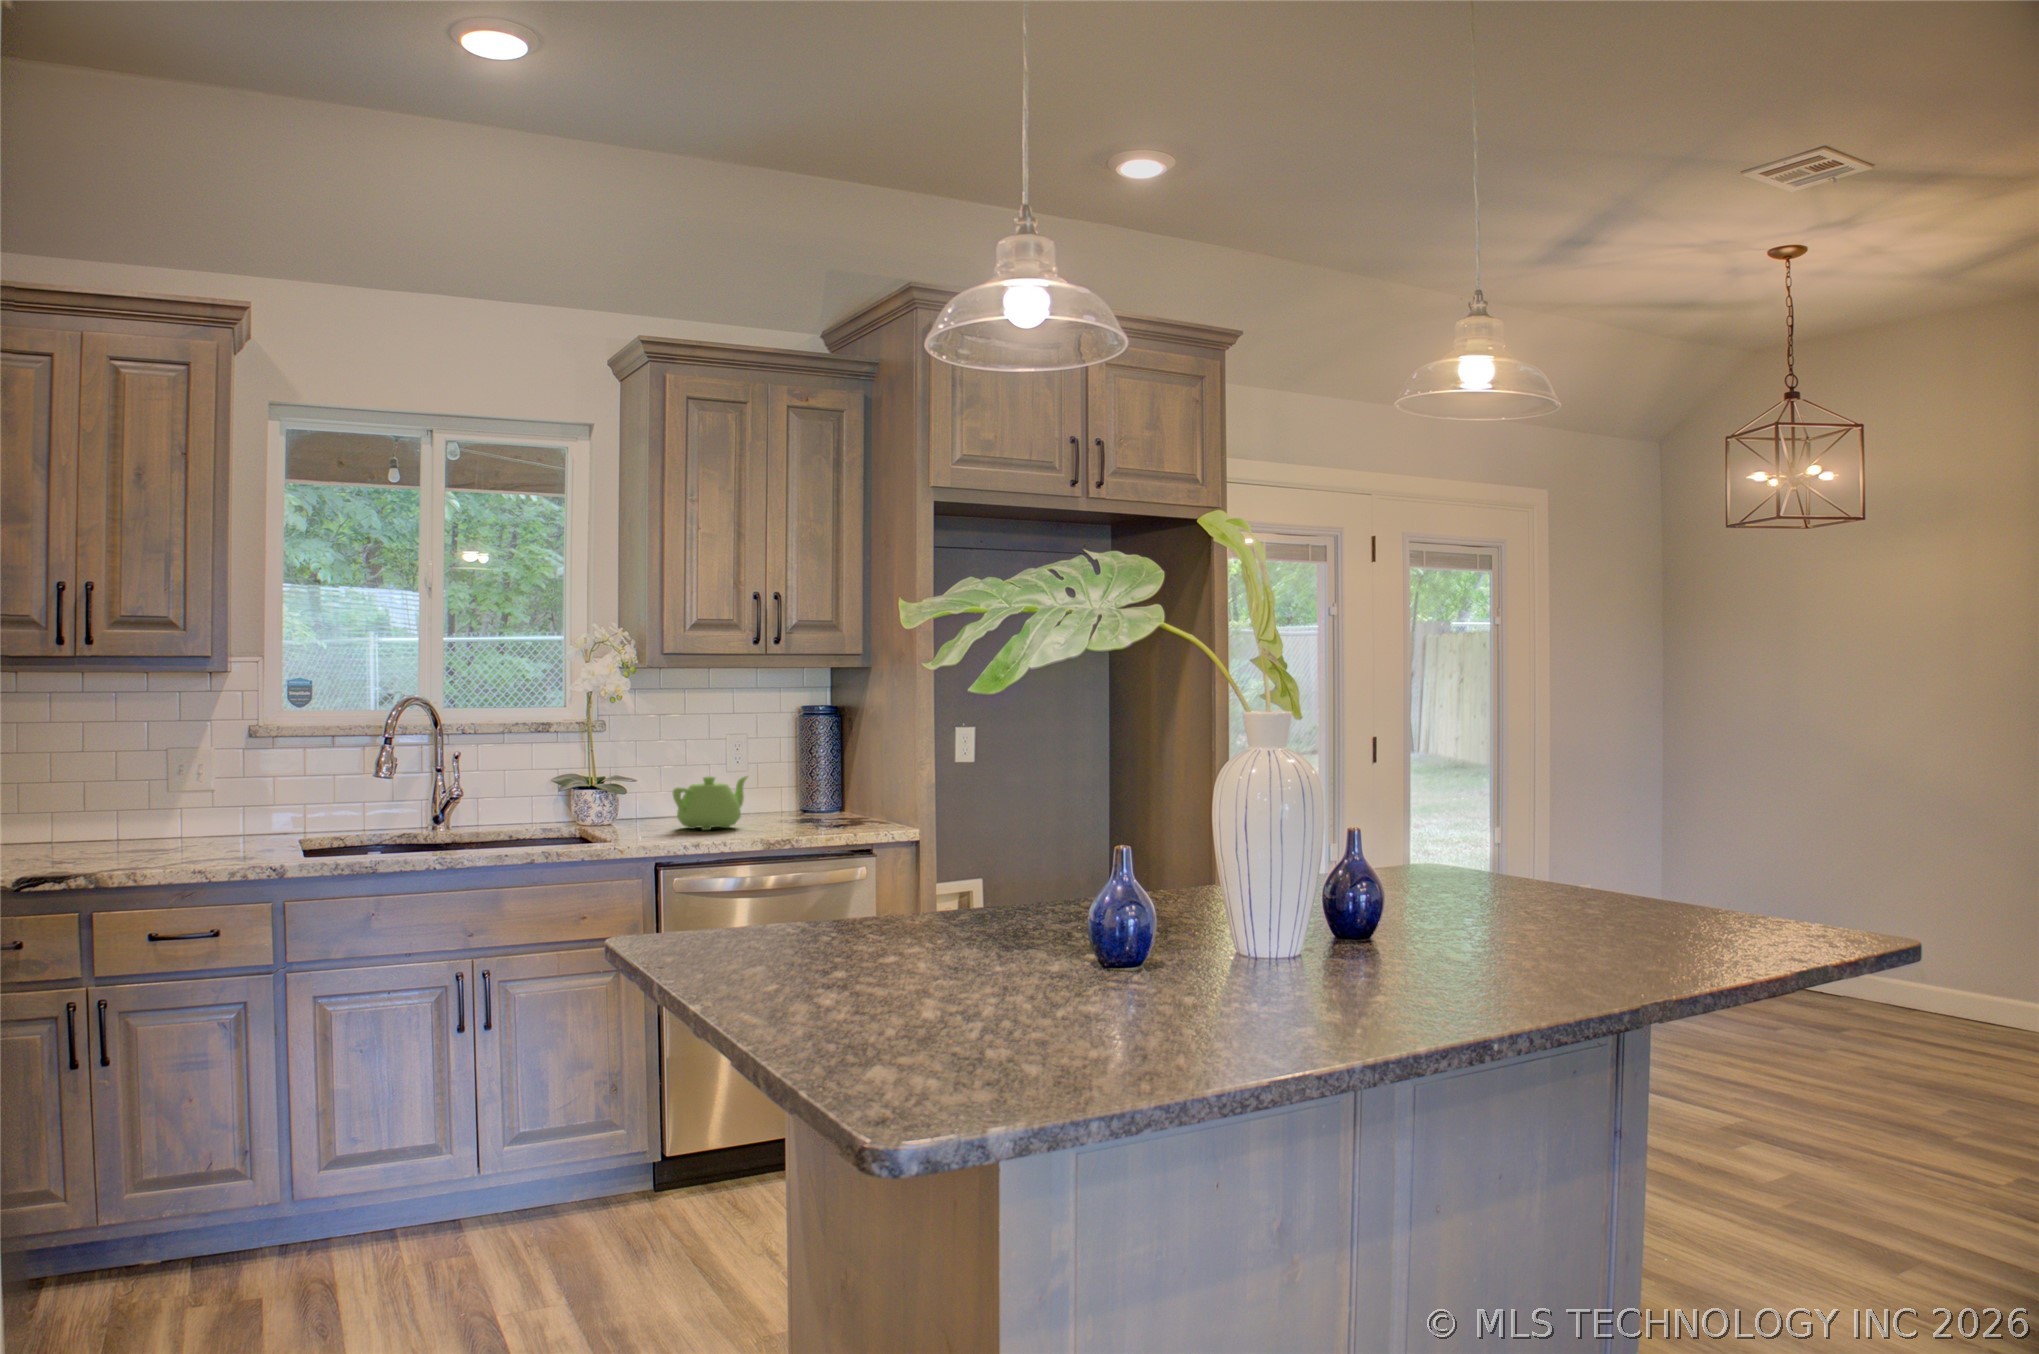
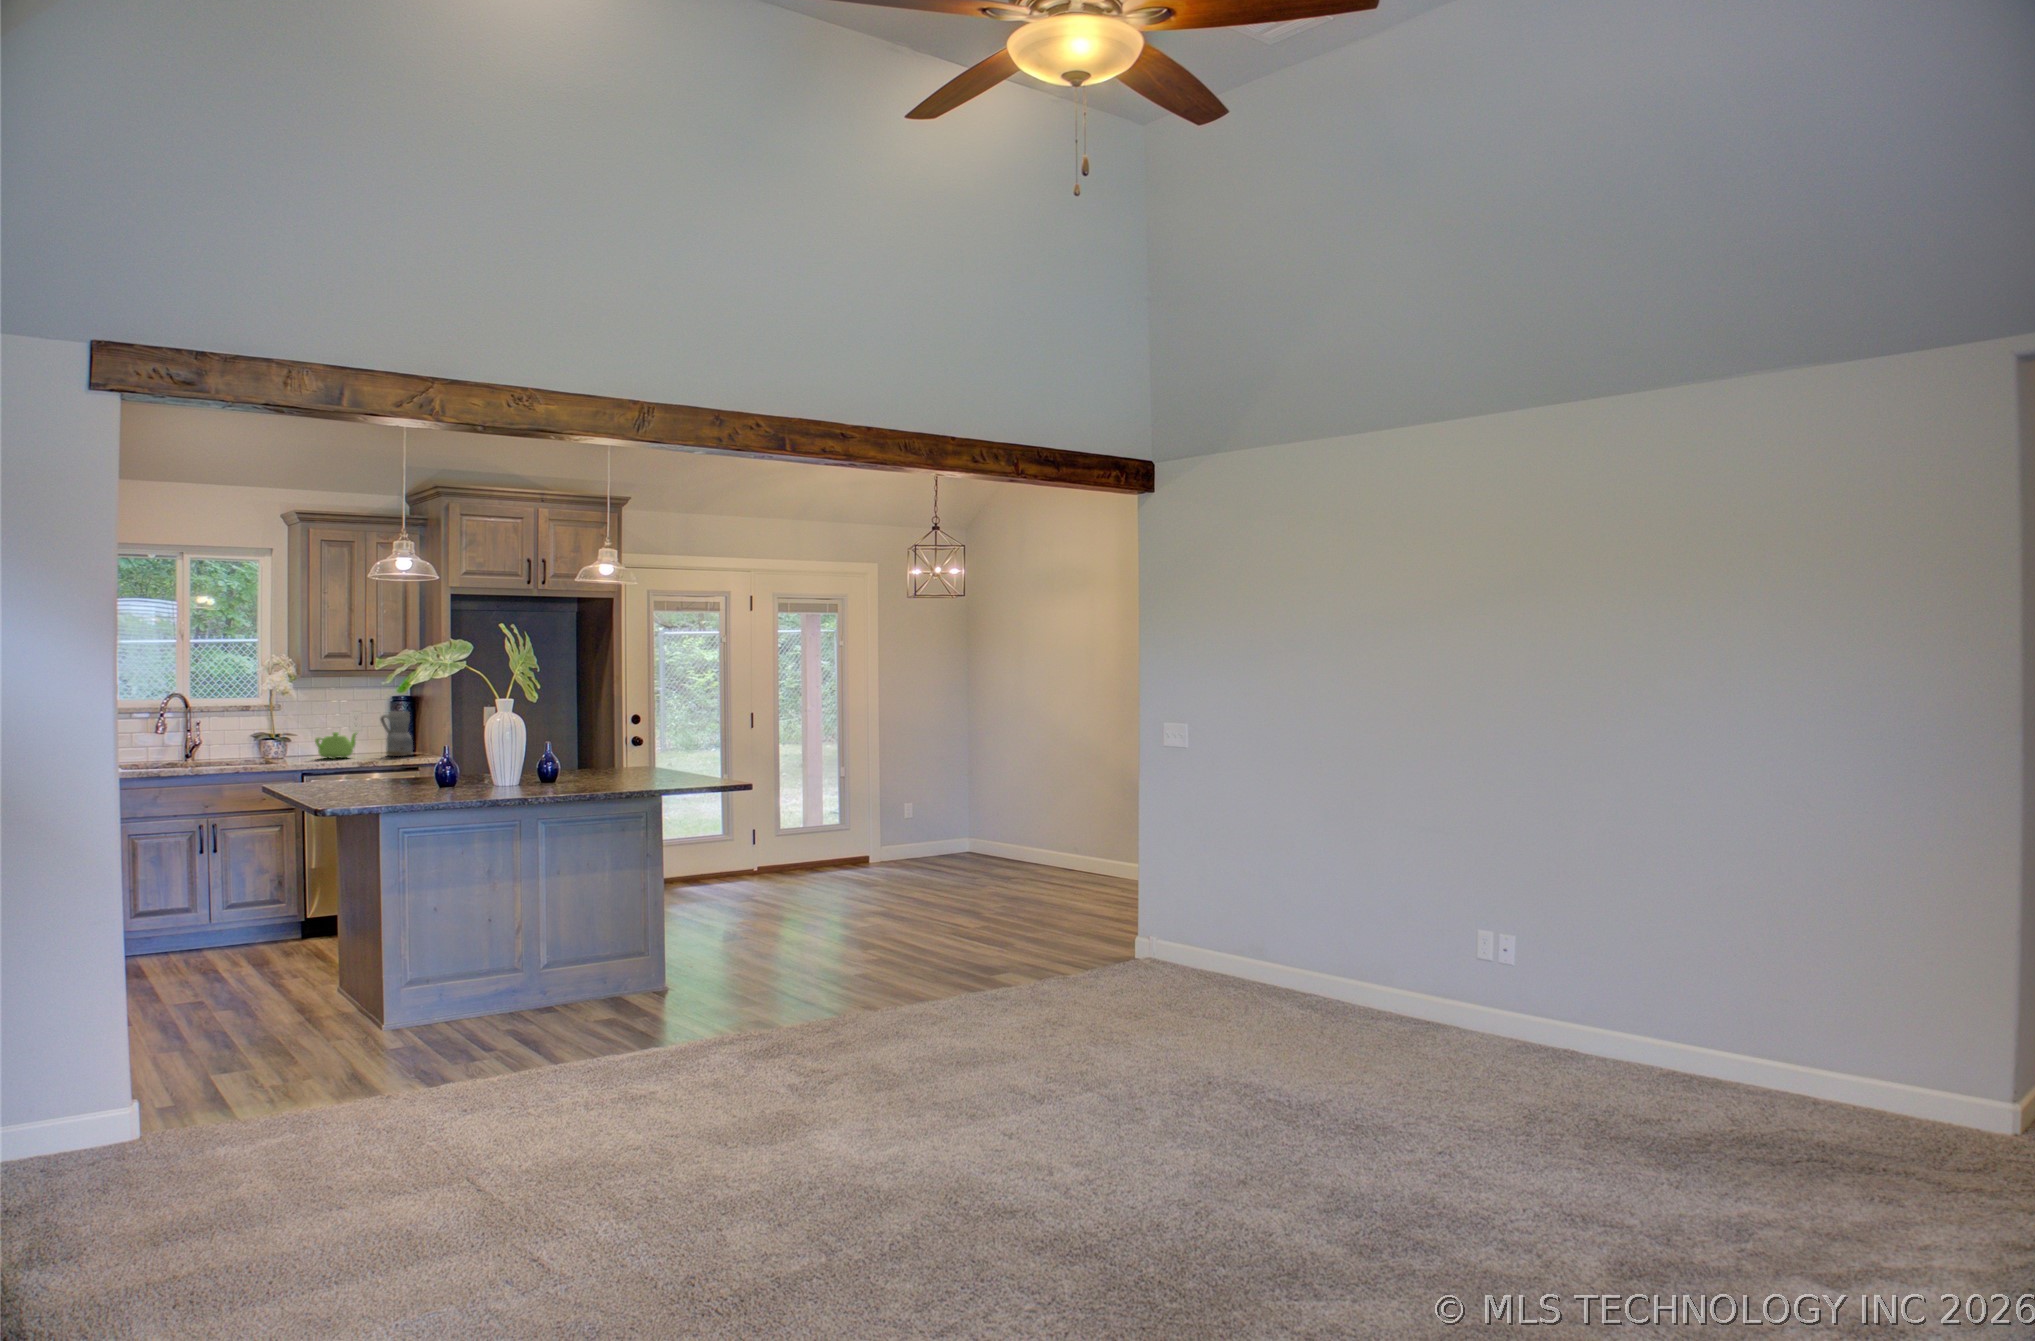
ceramic pitcher: none [787,736,846,824] -> present [381,711,413,756]

